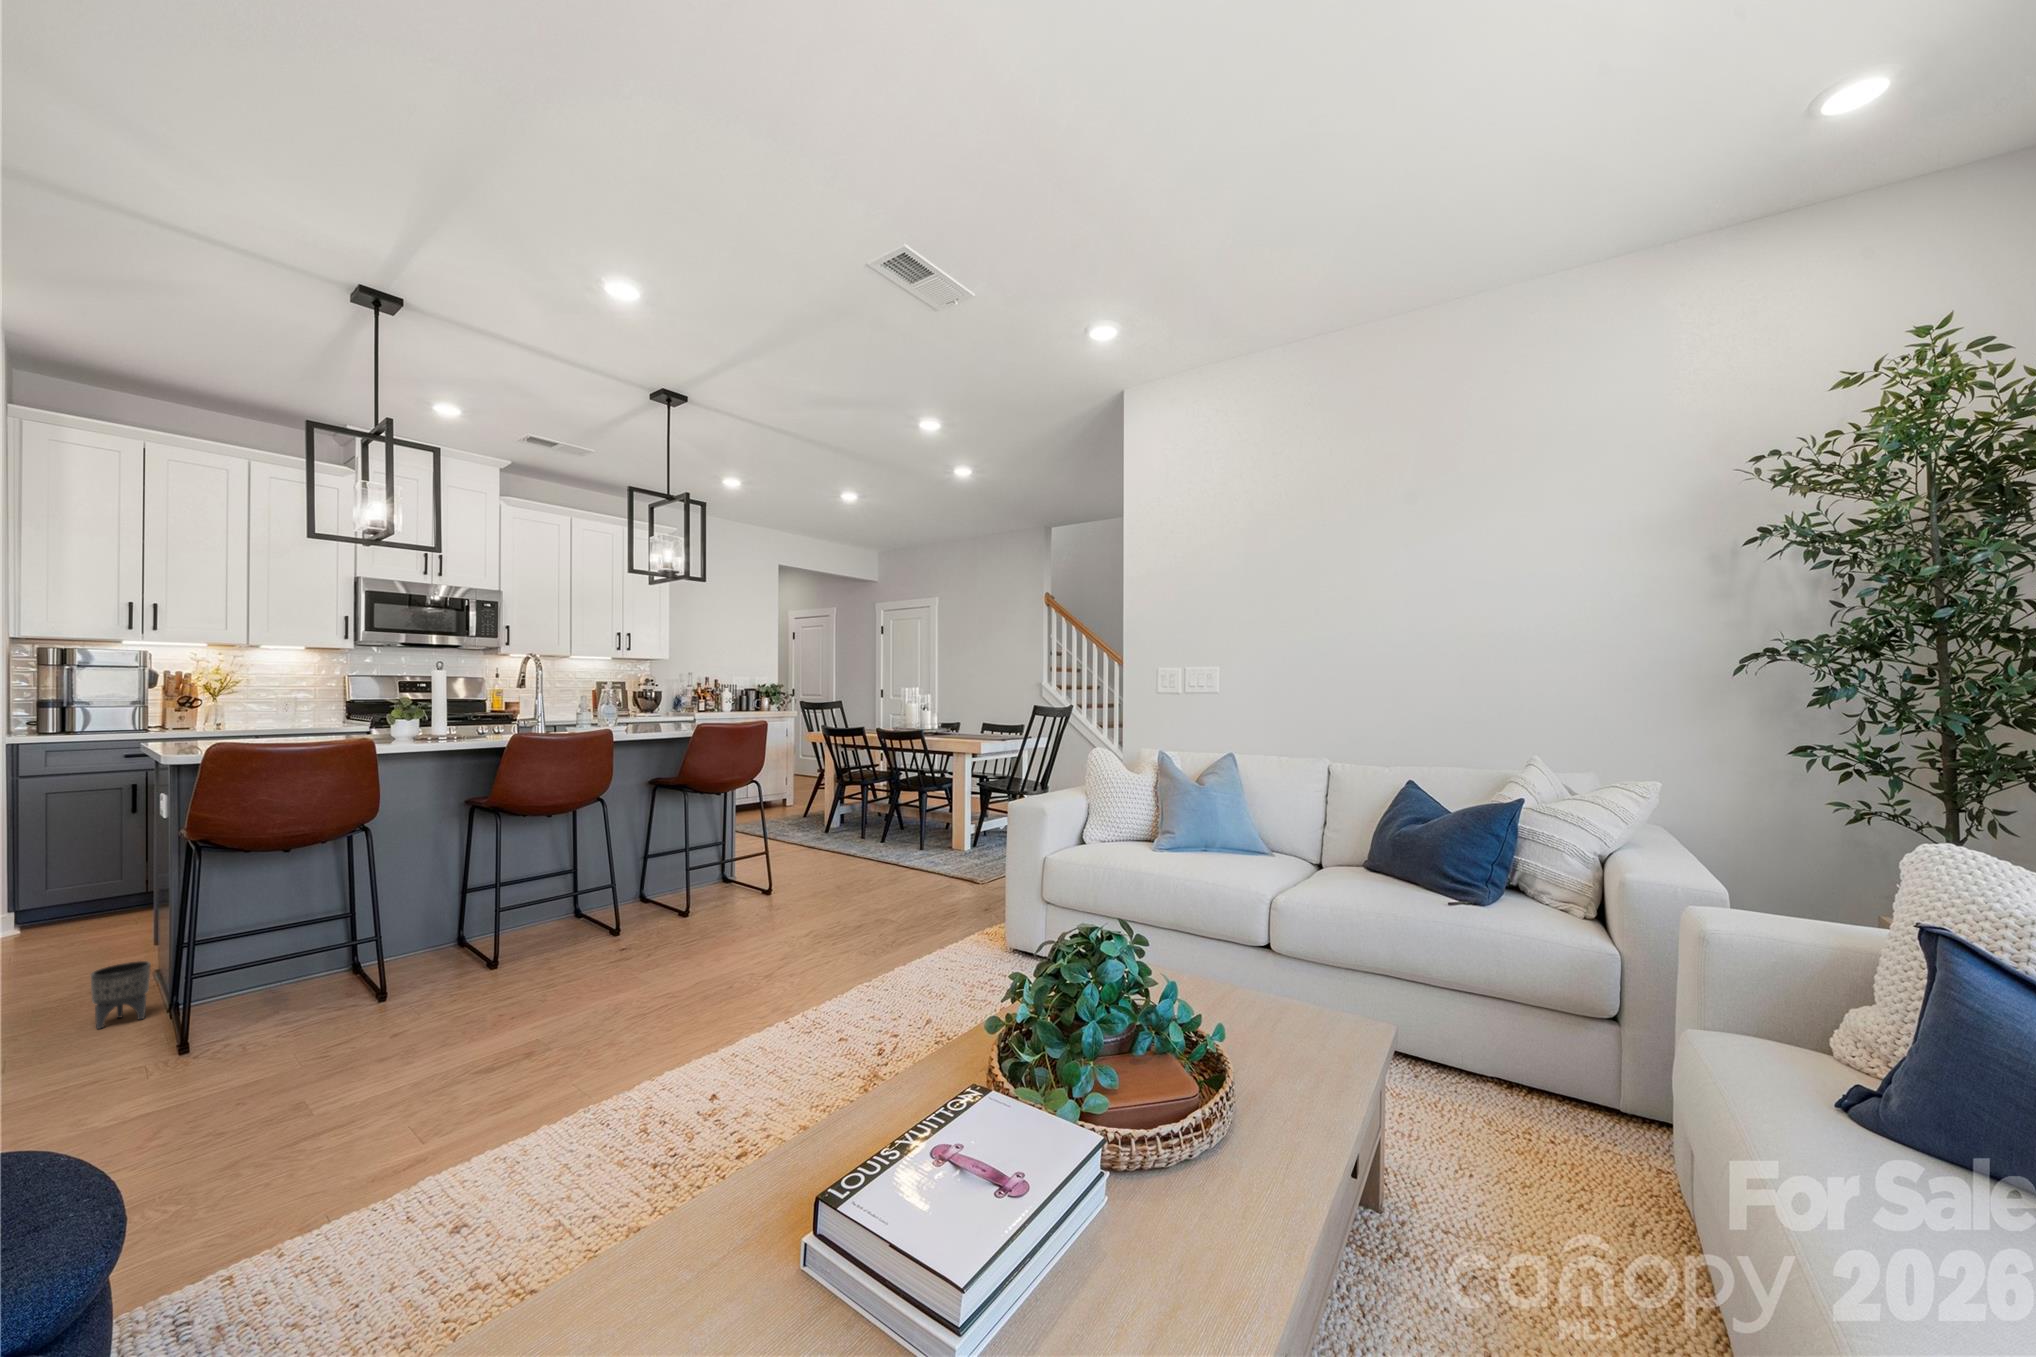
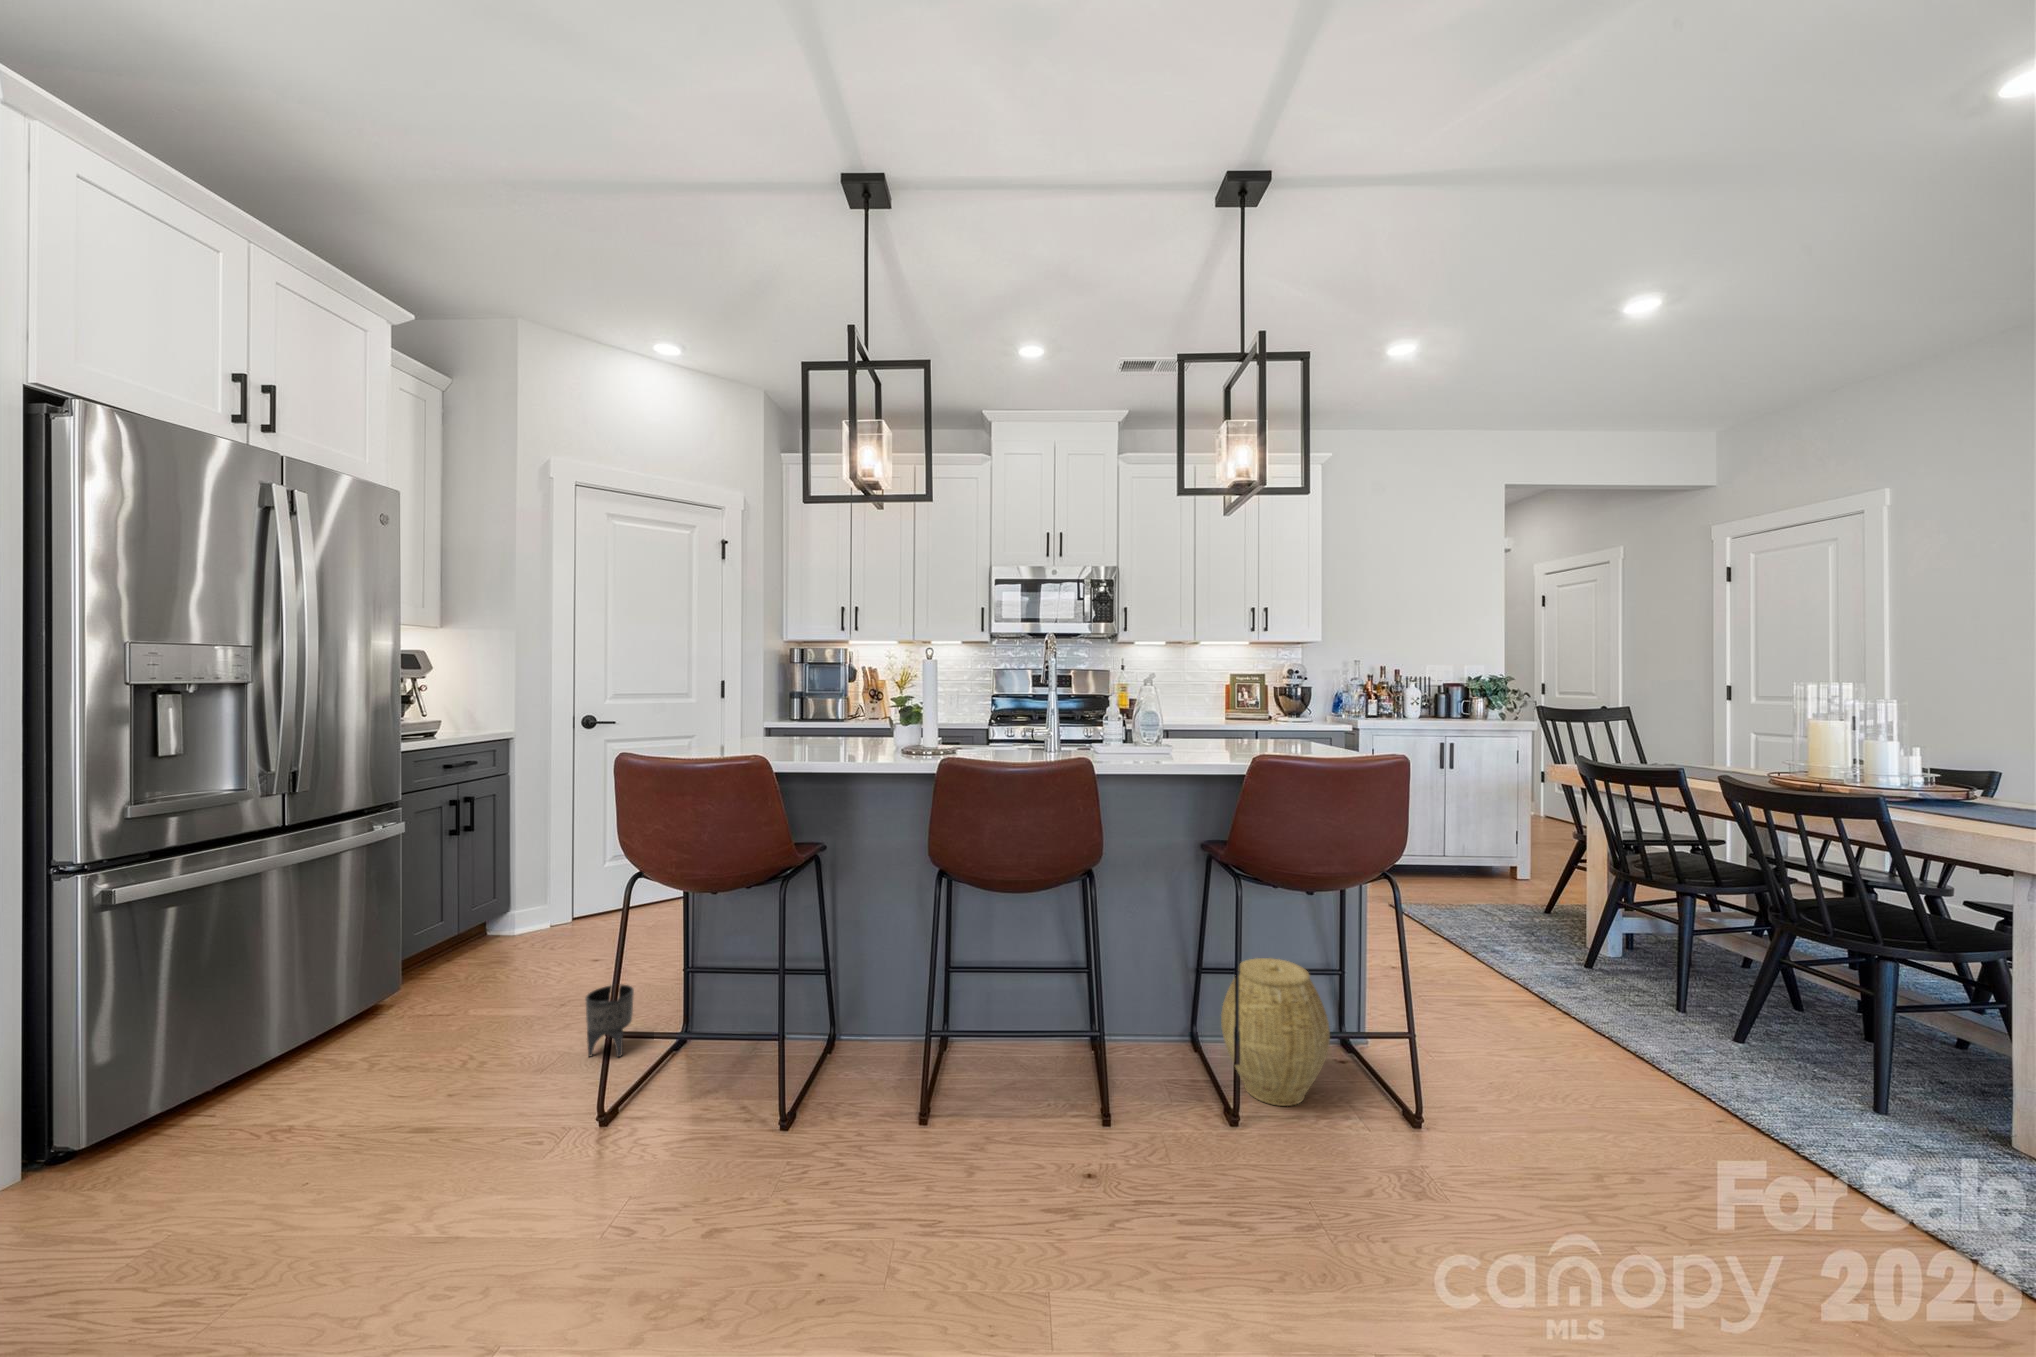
woven basket: none [670,832,729,902] -> present [1221,958,1330,1106]

